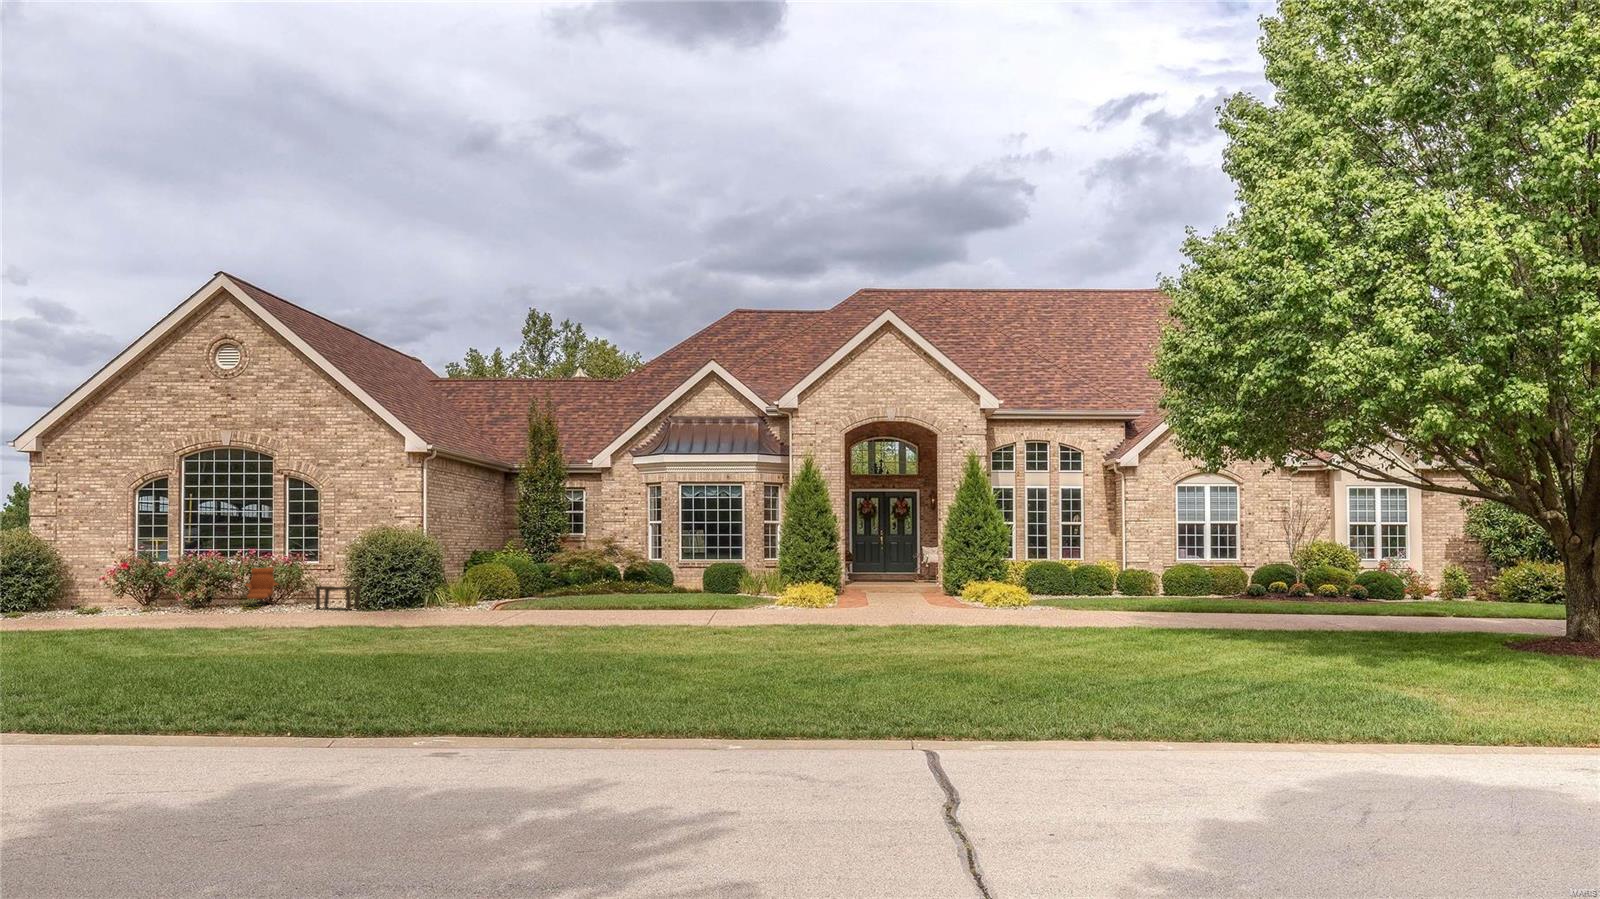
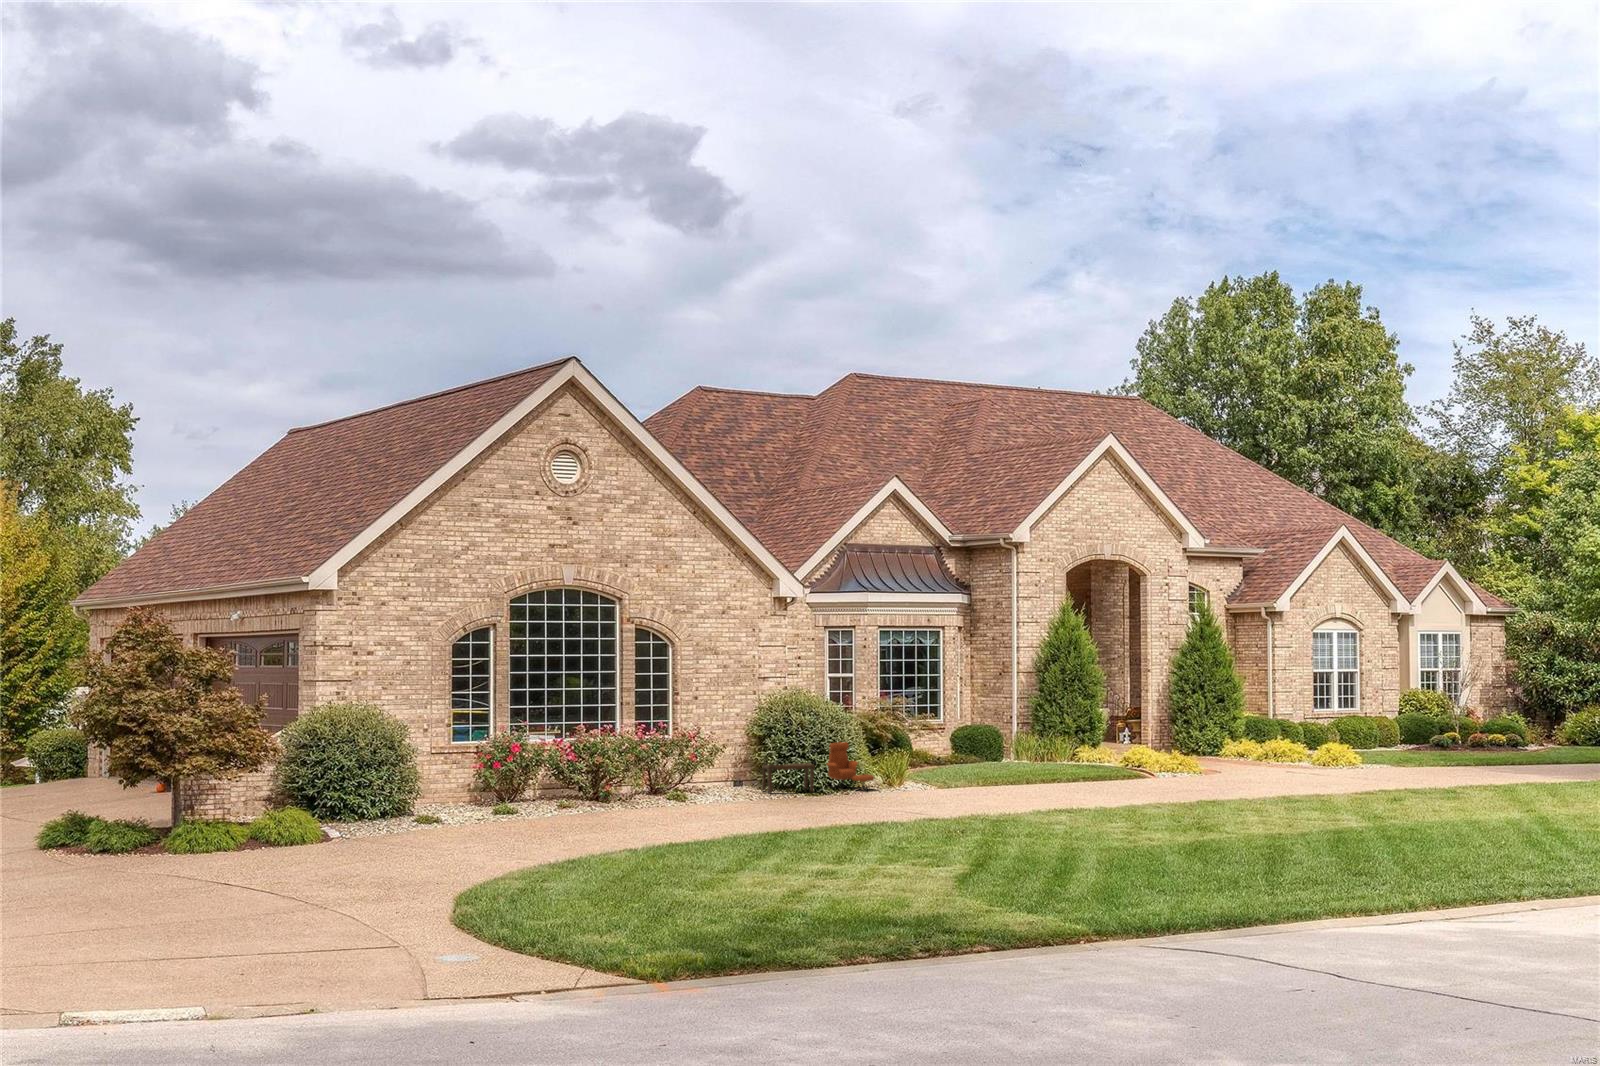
lounge chair: present [245,568,278,607] -> present [827,742,874,791]

